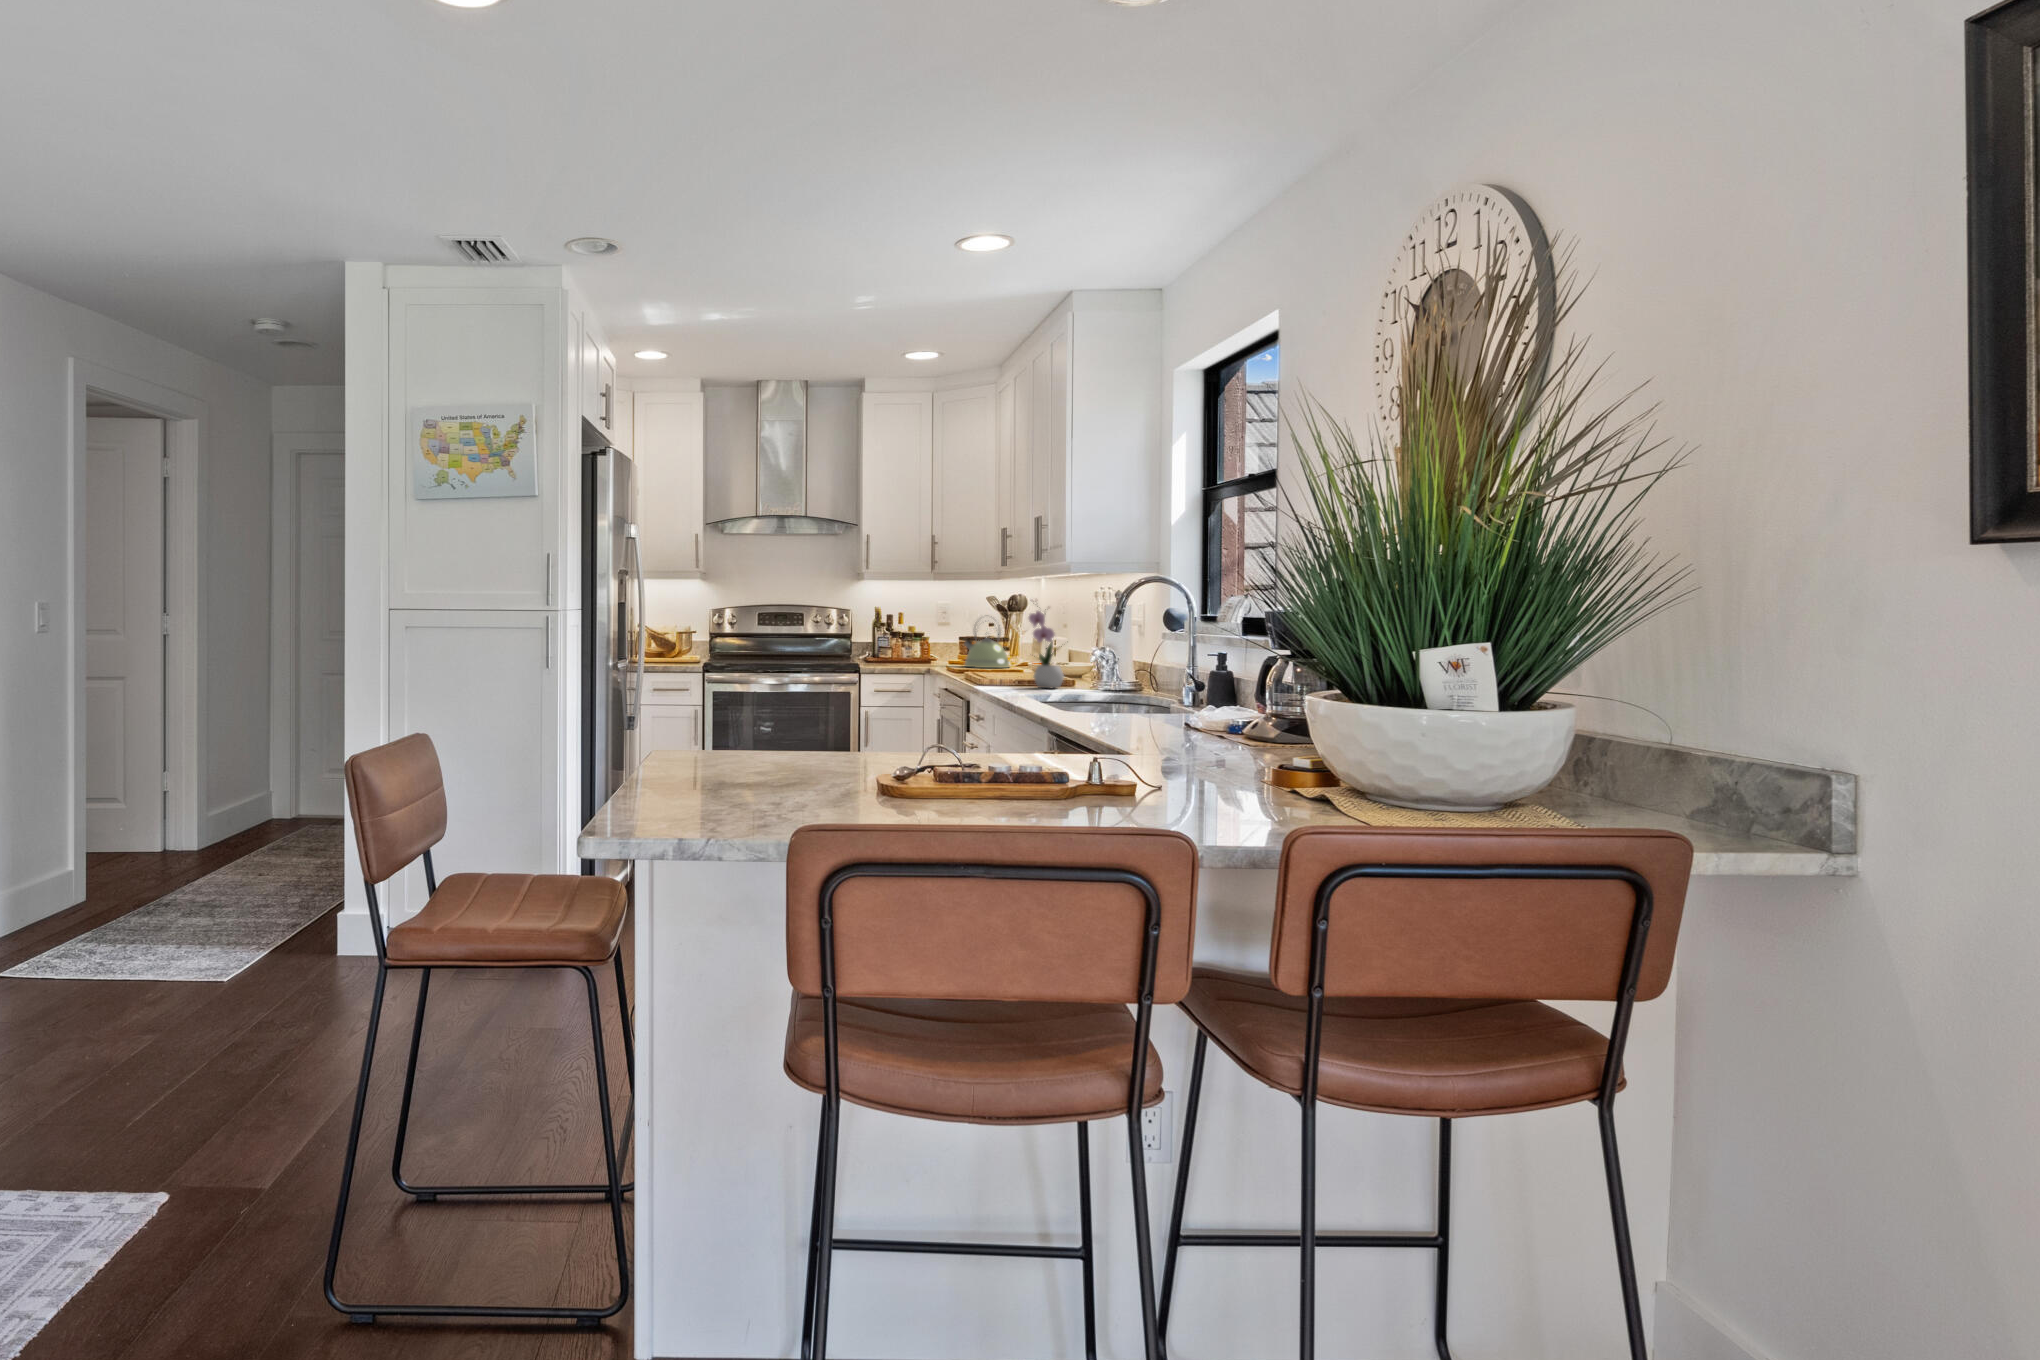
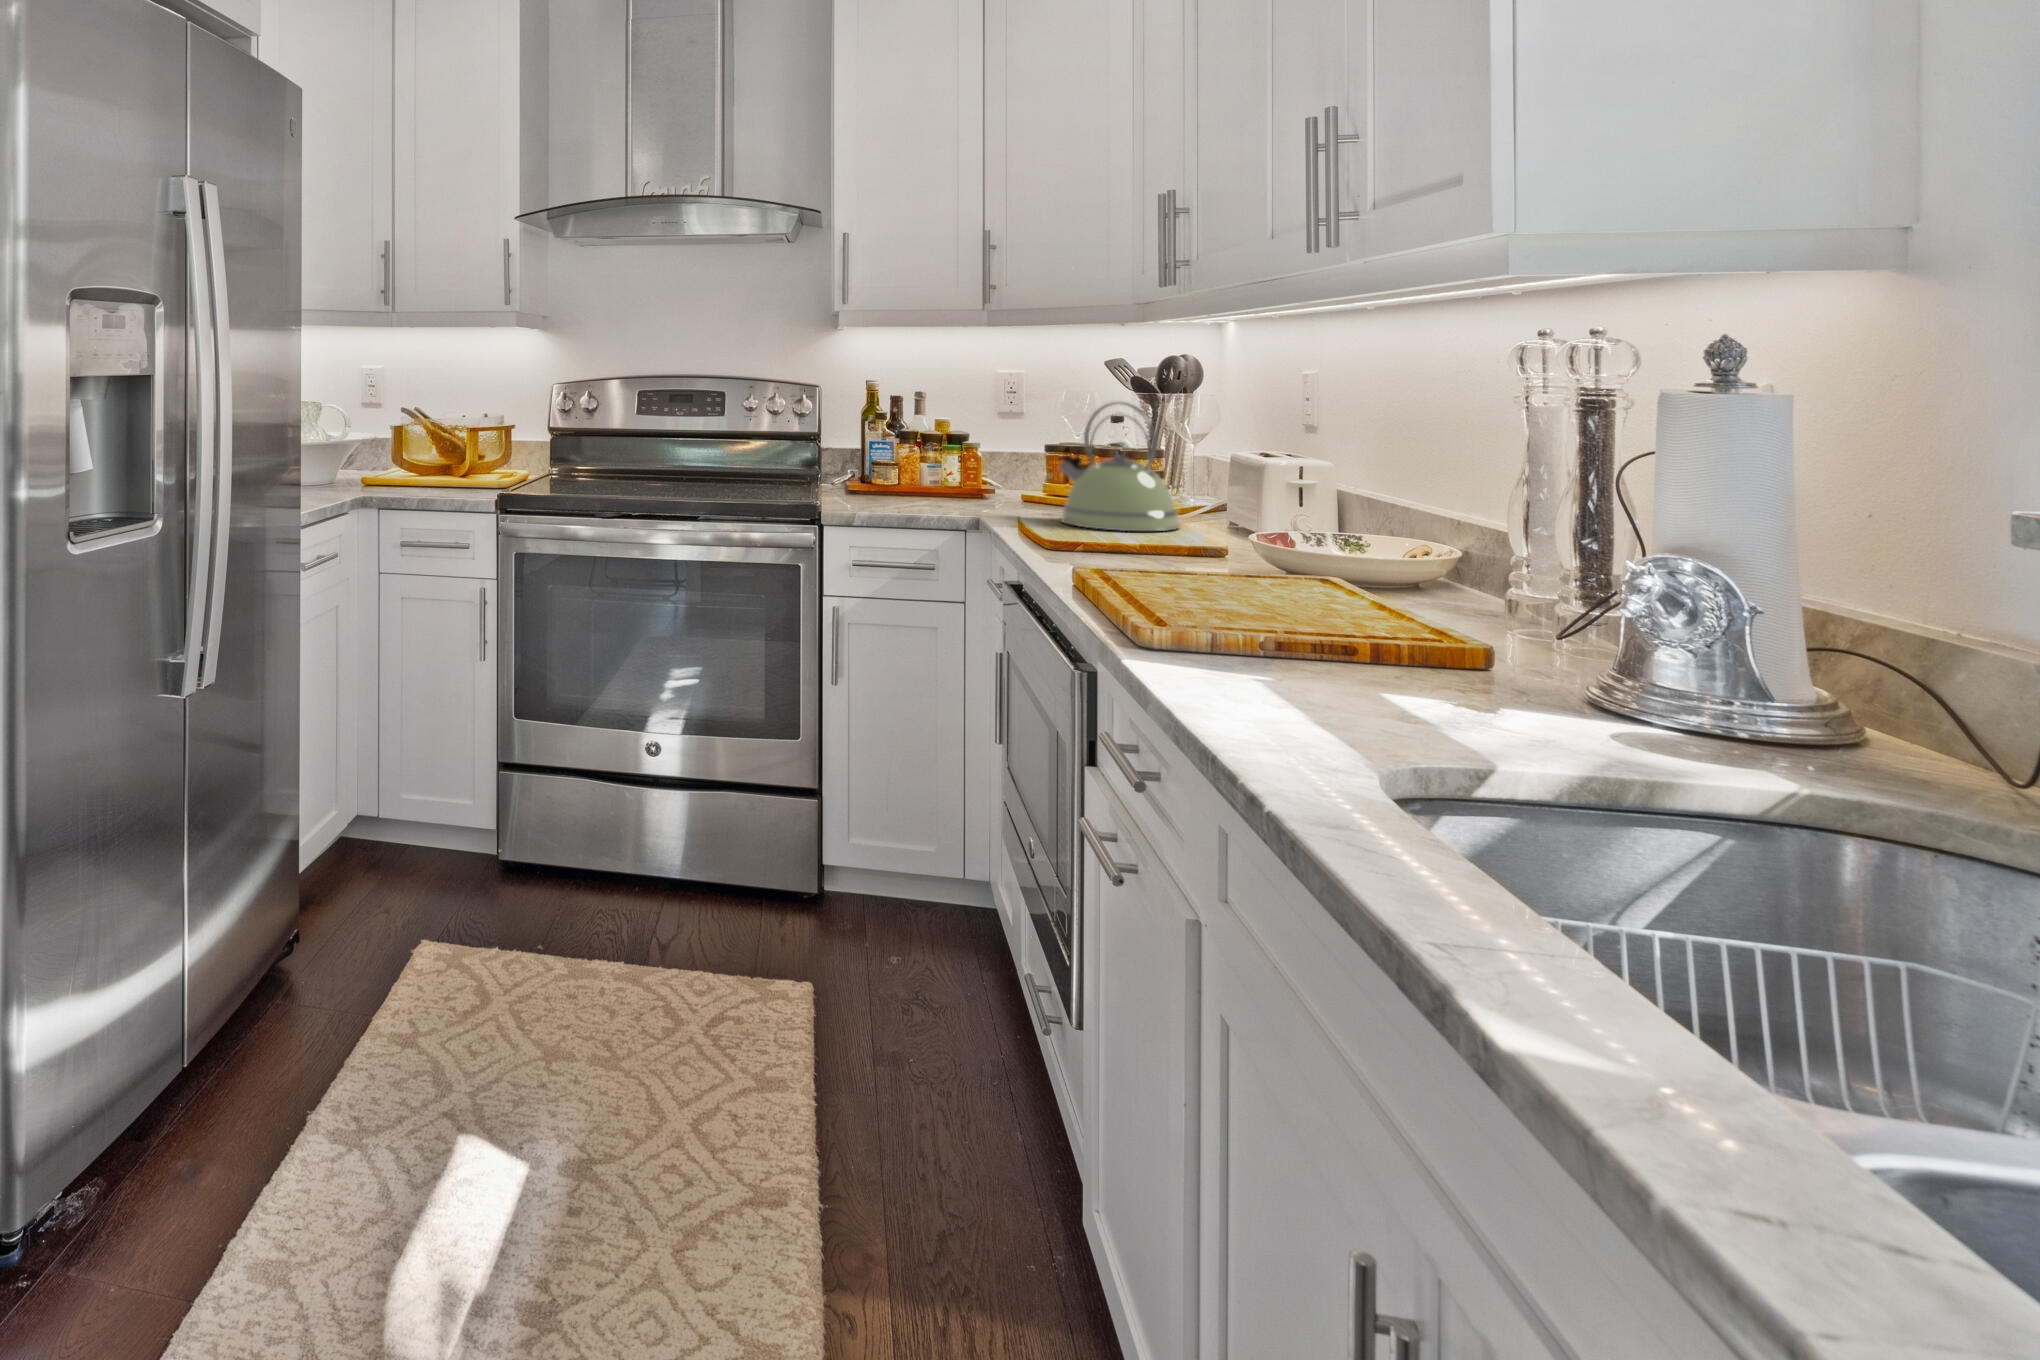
flower arrangement: present [1029,606,1064,688] -> none [1345,352,1515,701]

